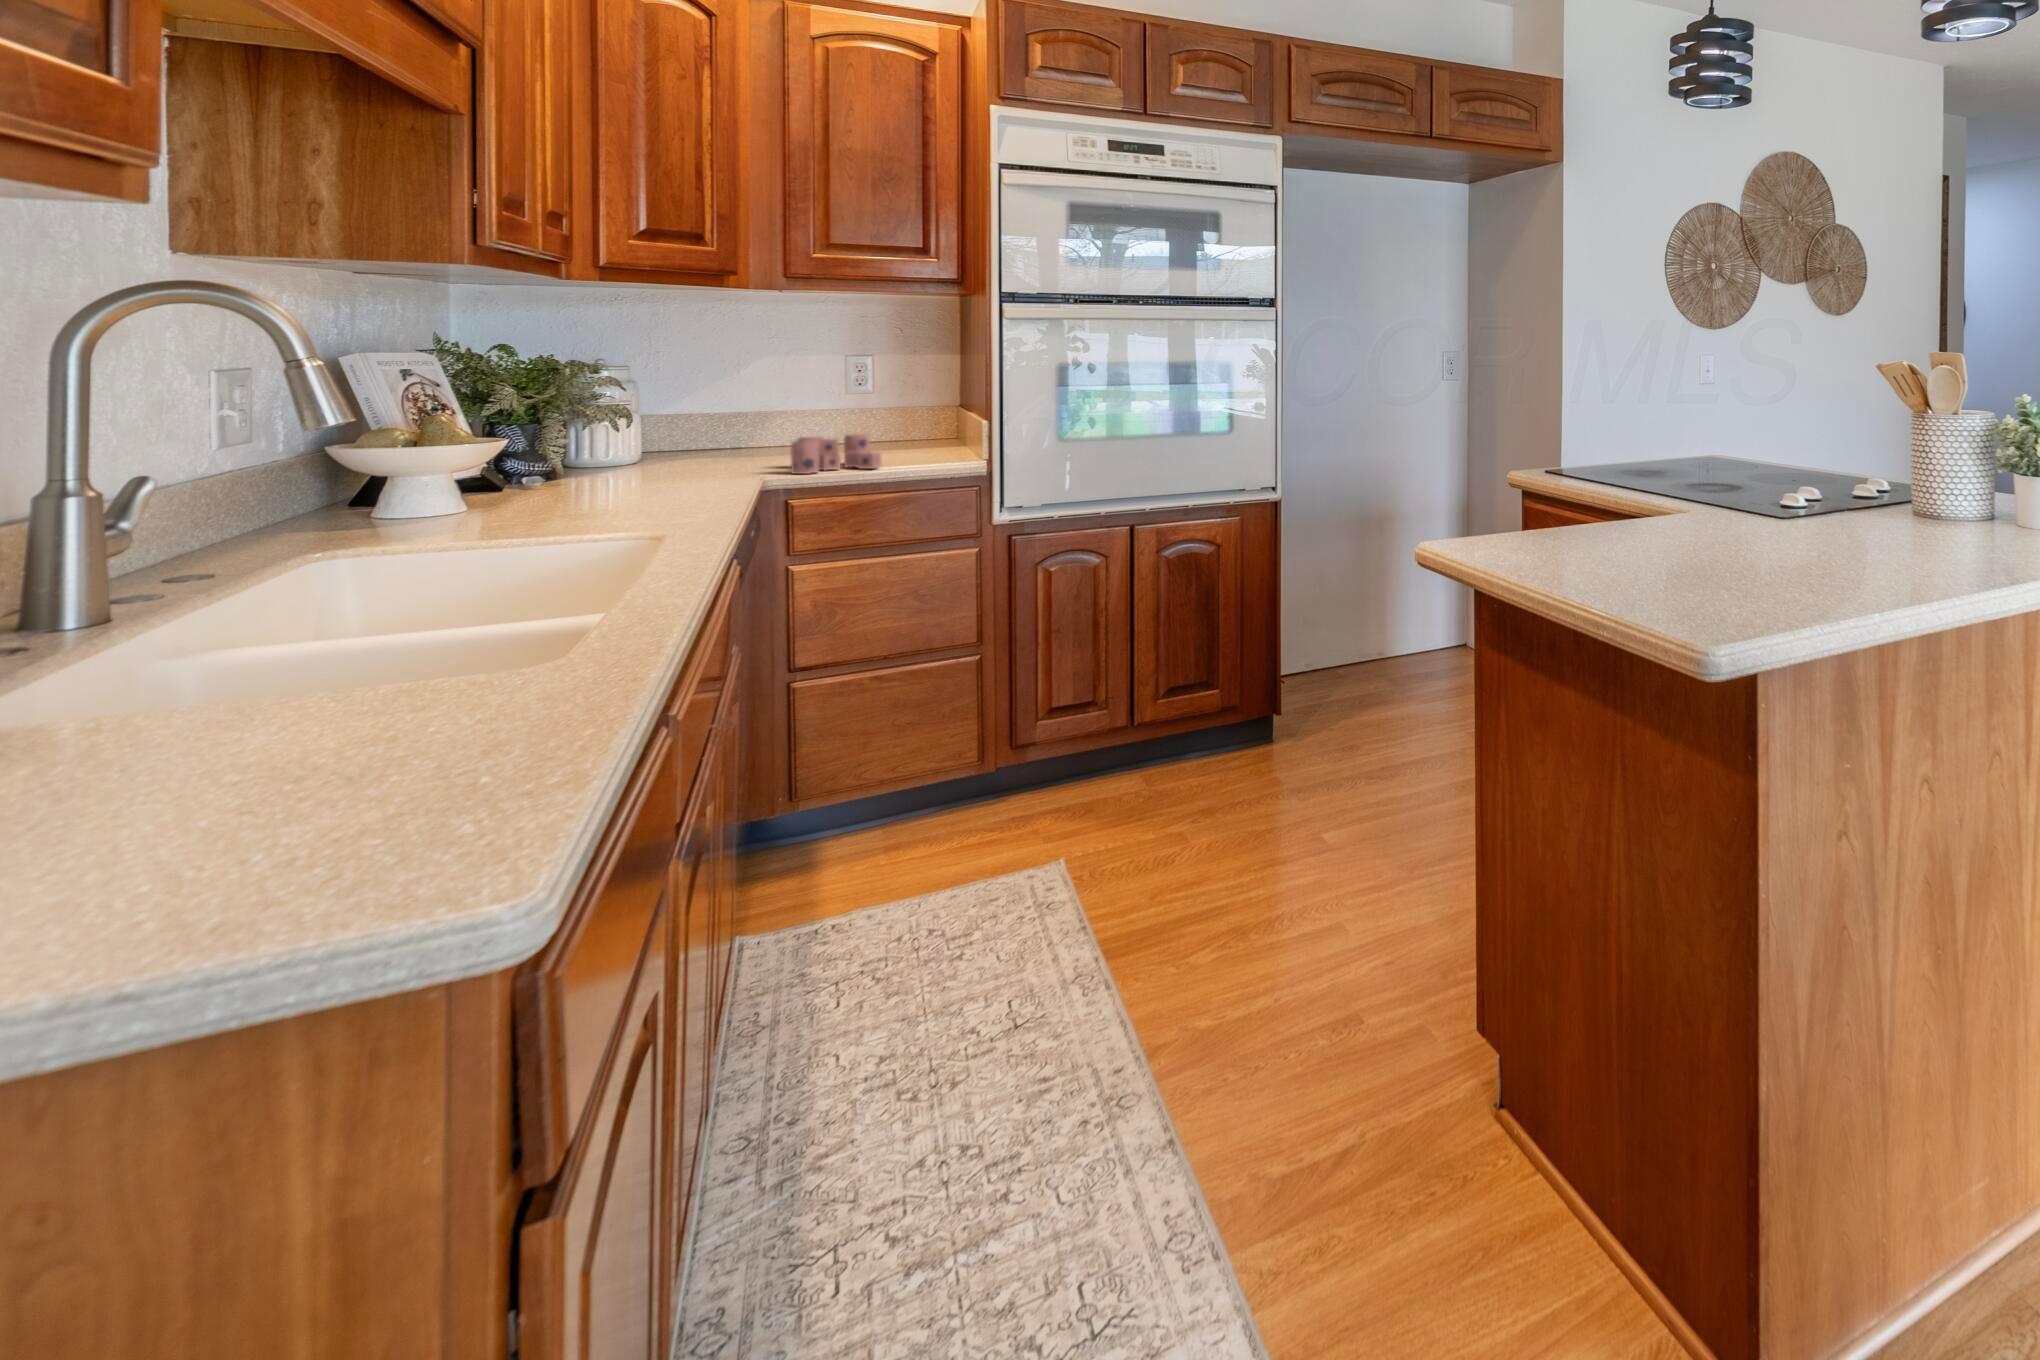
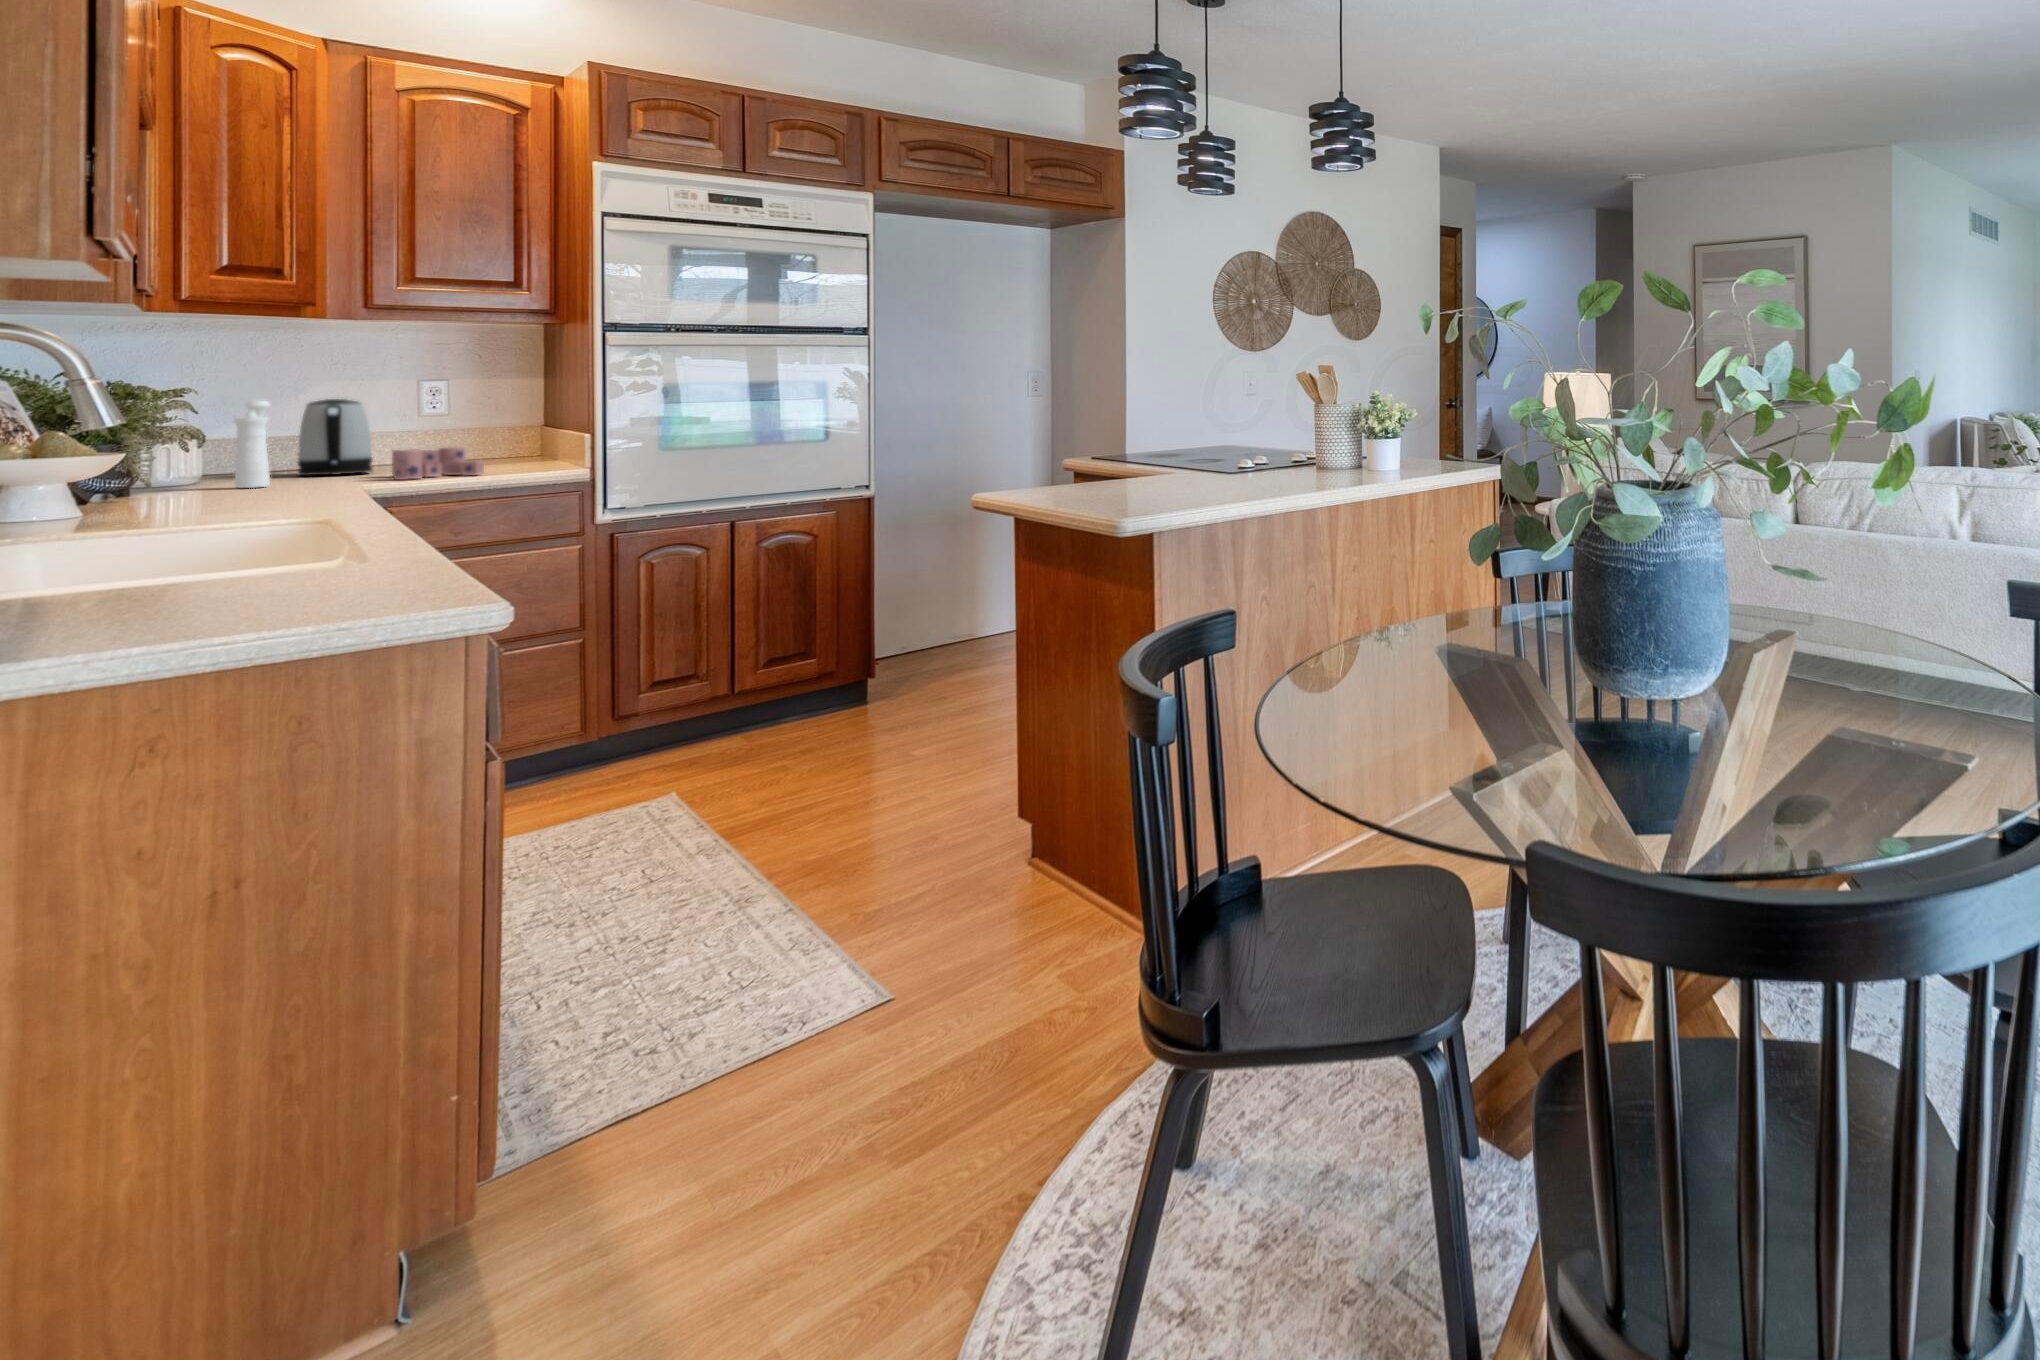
kettle: none [725,377,792,462] -> present [298,399,372,476]
pepper mill: none [636,382,681,482] -> present [234,401,270,488]

